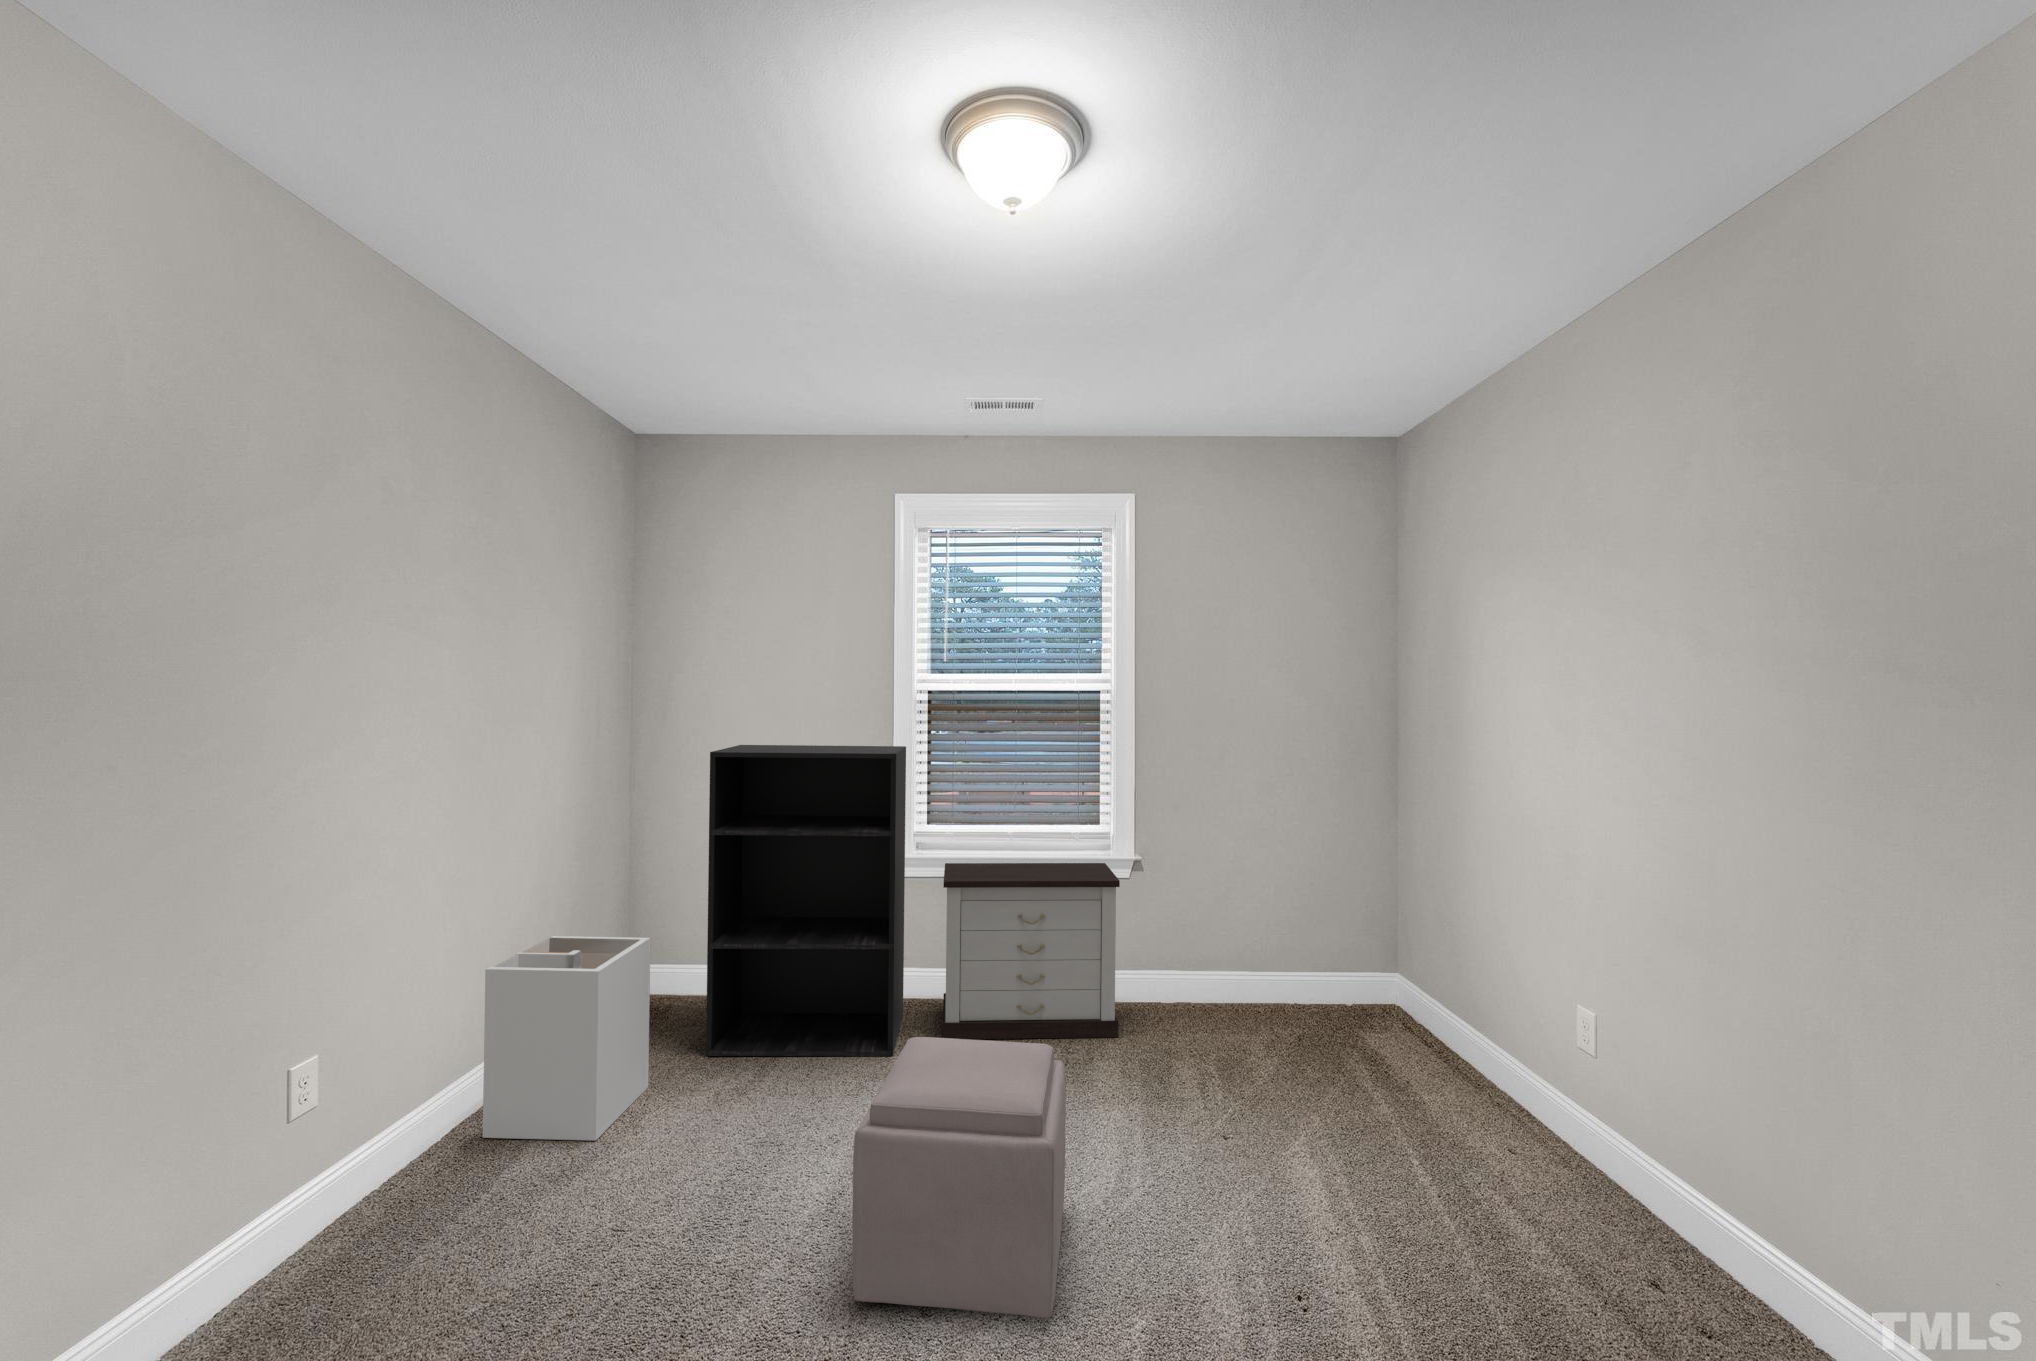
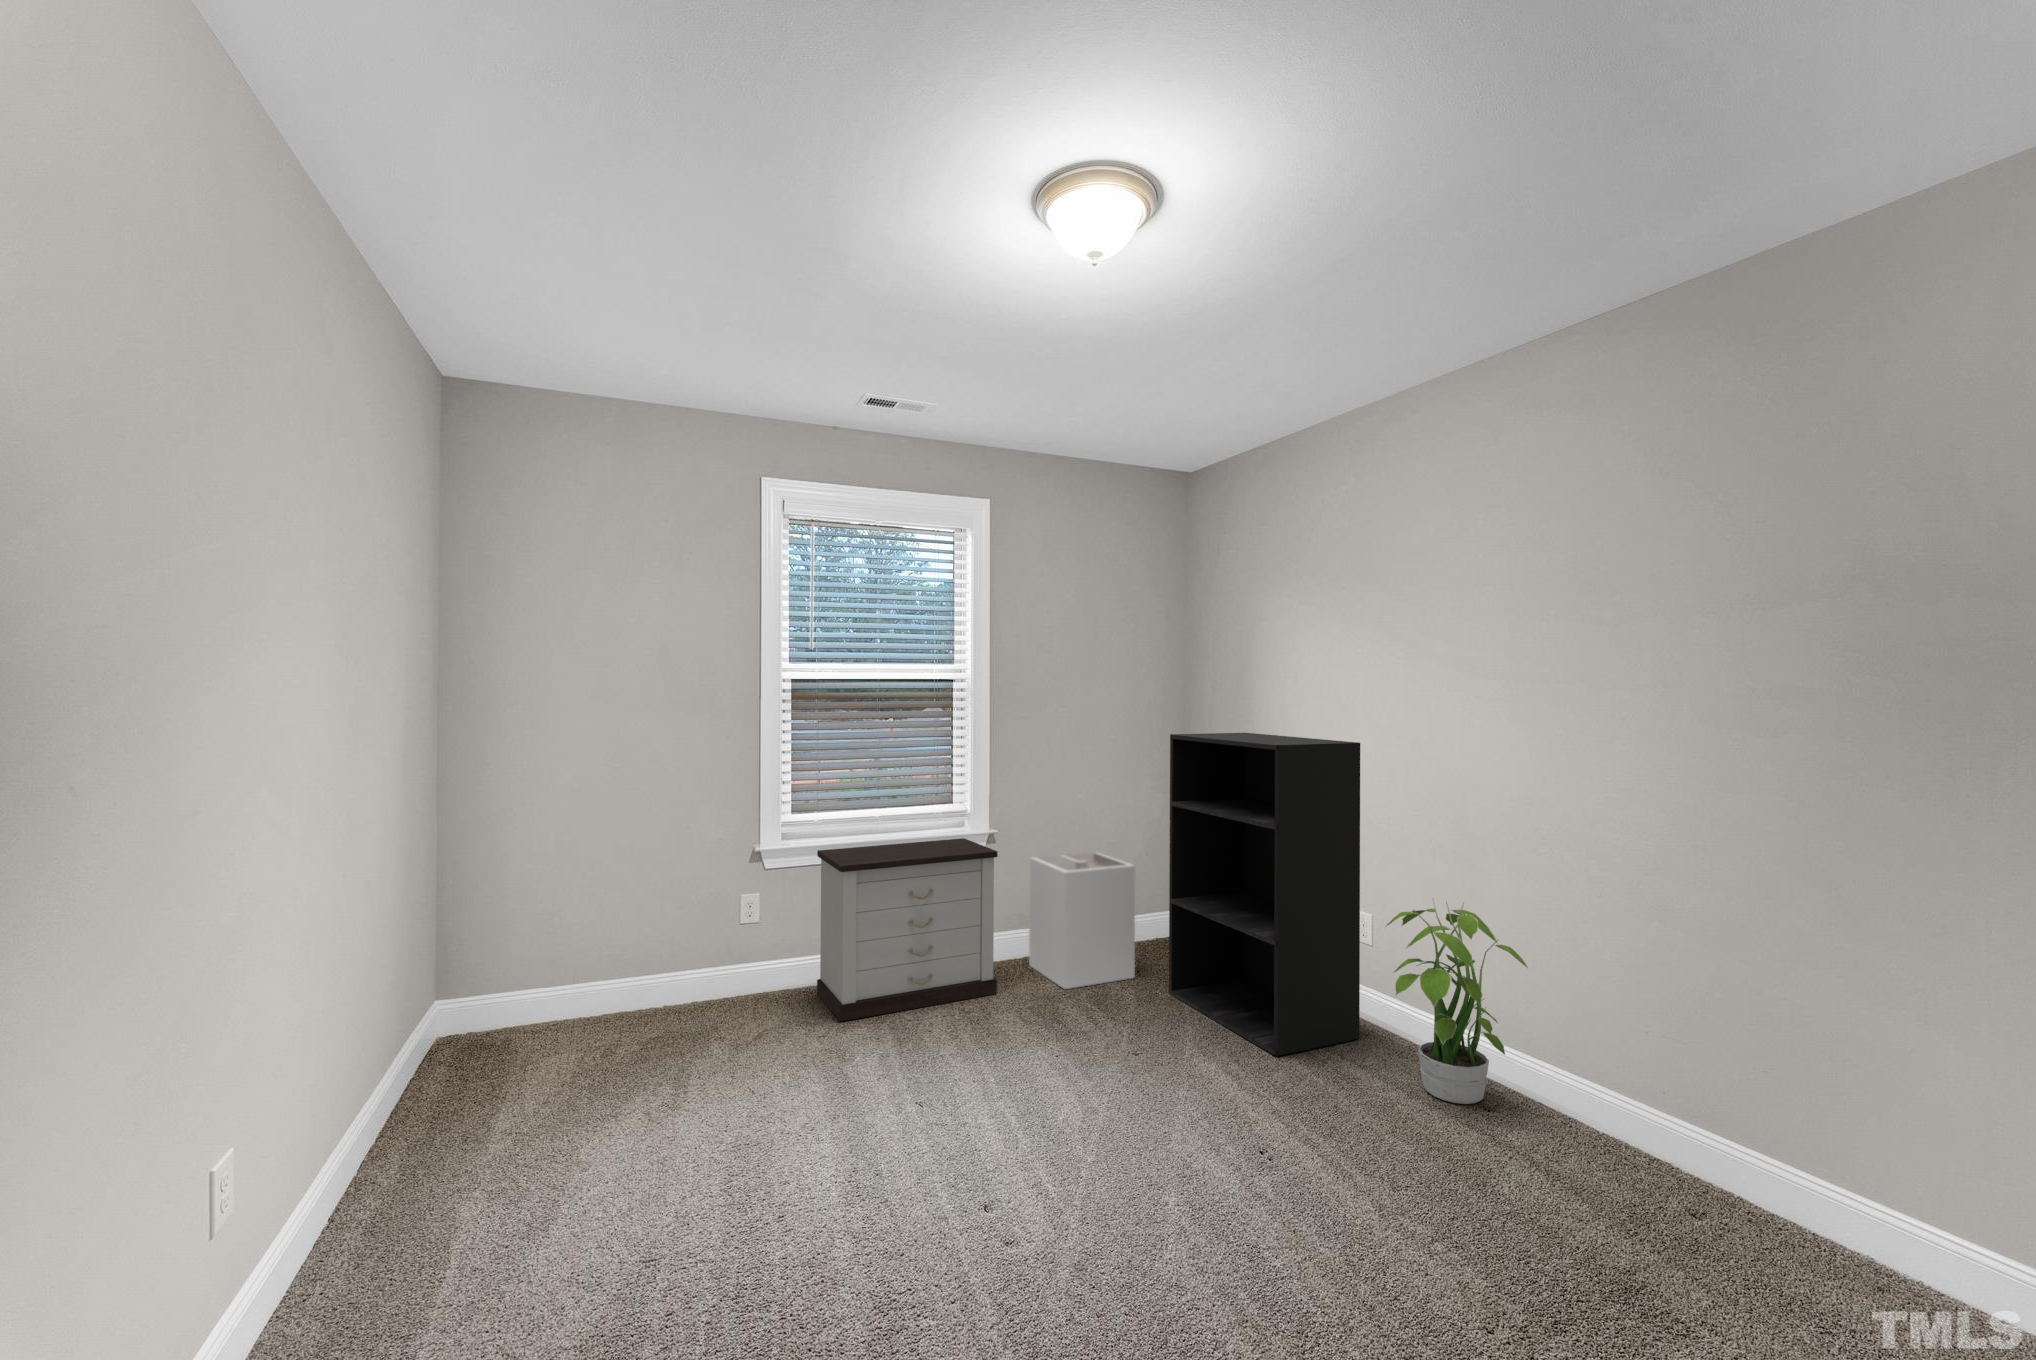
bookshelf: present [706,745,906,1056] -> present [1169,733,1360,1056]
laundry hamper: present [483,936,650,1141] -> present [1029,852,1135,989]
potted plant: none [1528,1002,1757,1307] -> present [1385,898,1528,1104]
ottoman: present [852,1037,1066,1318] -> none [911,991,1121,1249]

